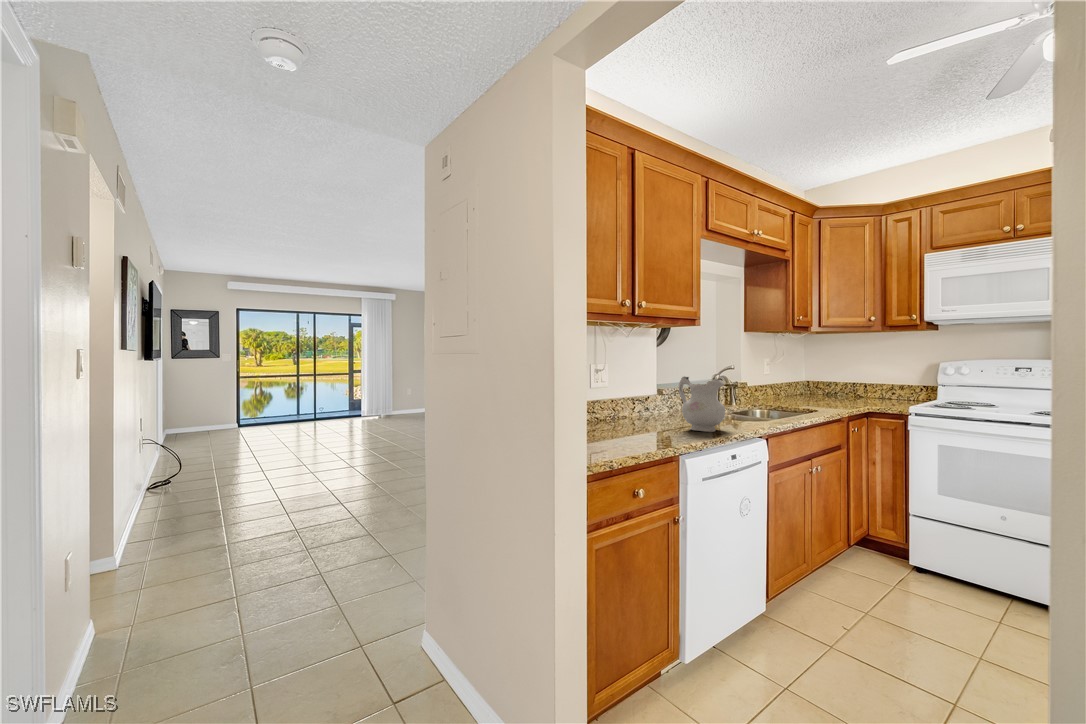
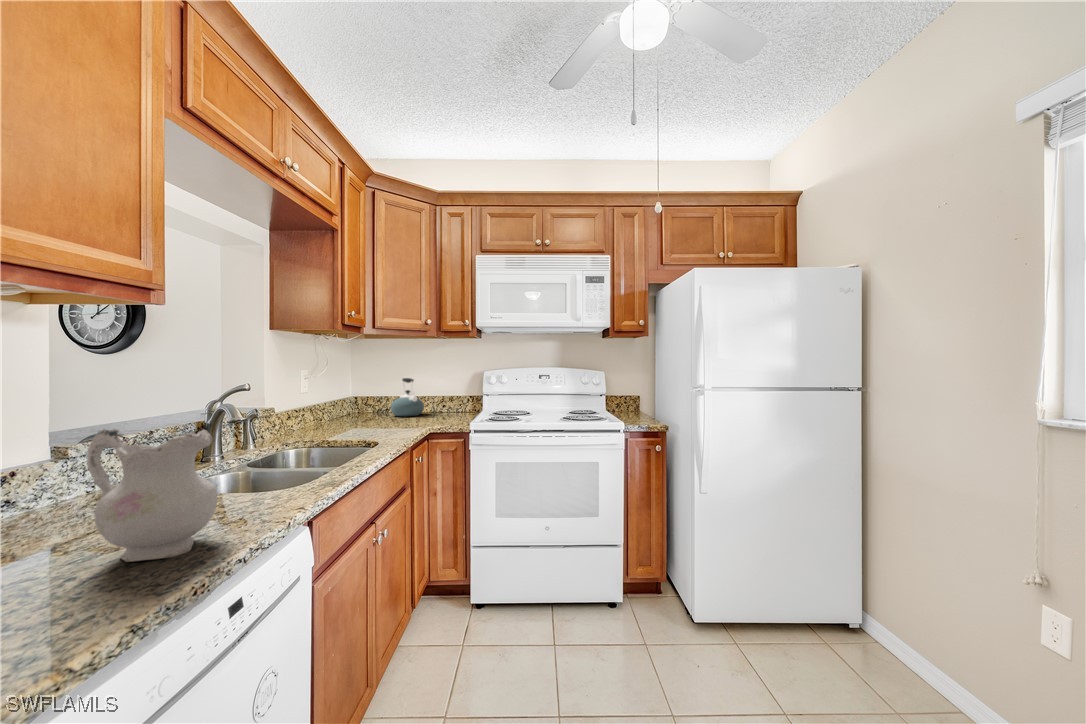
kettle: none [840,368,872,401] -> present [391,378,424,416]

